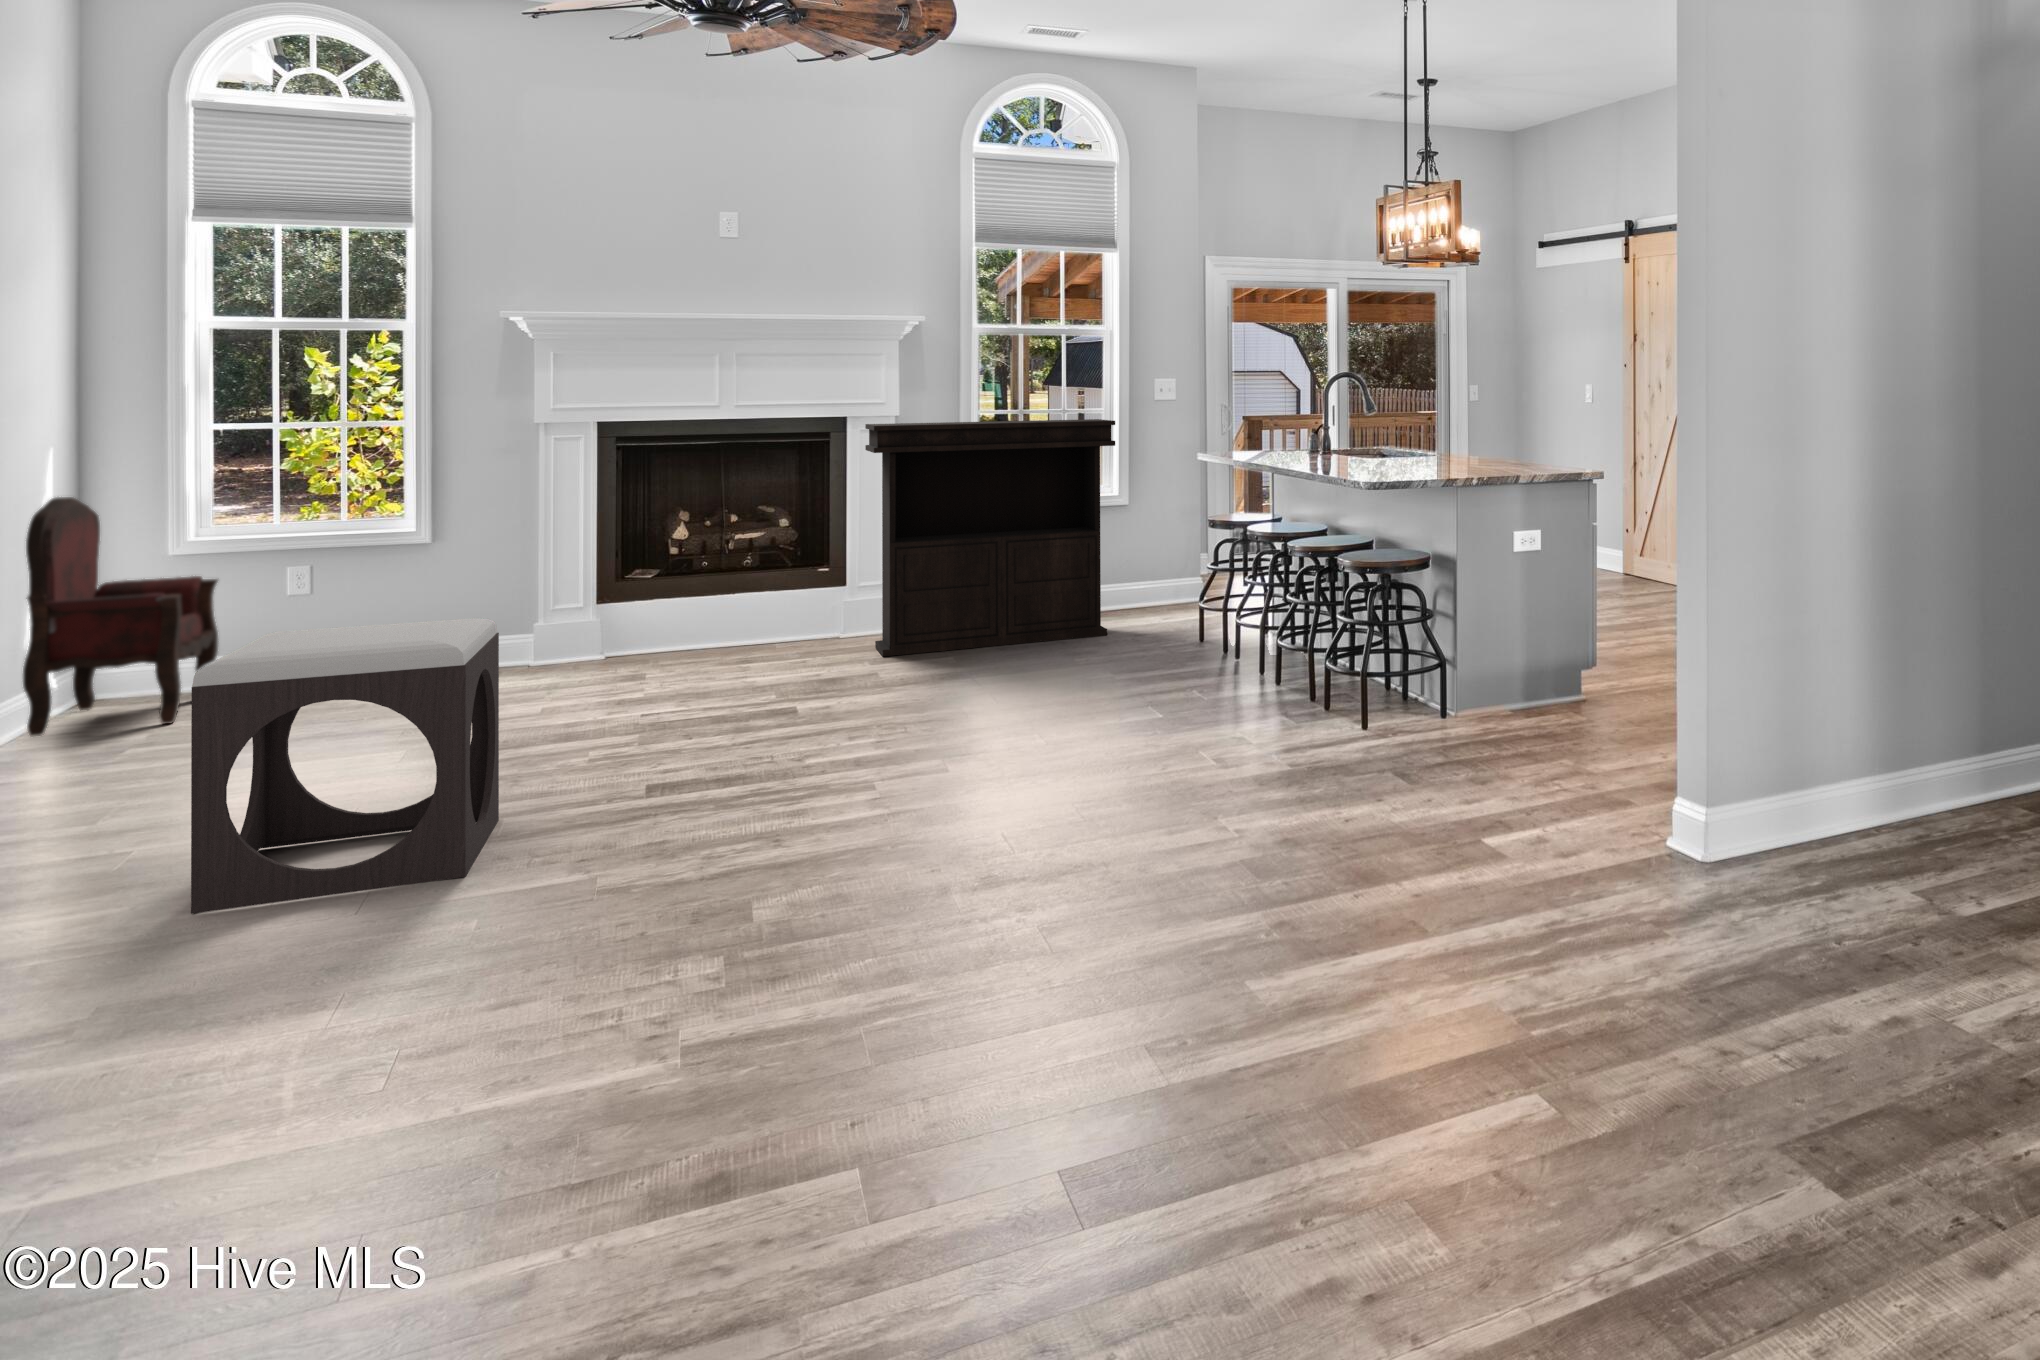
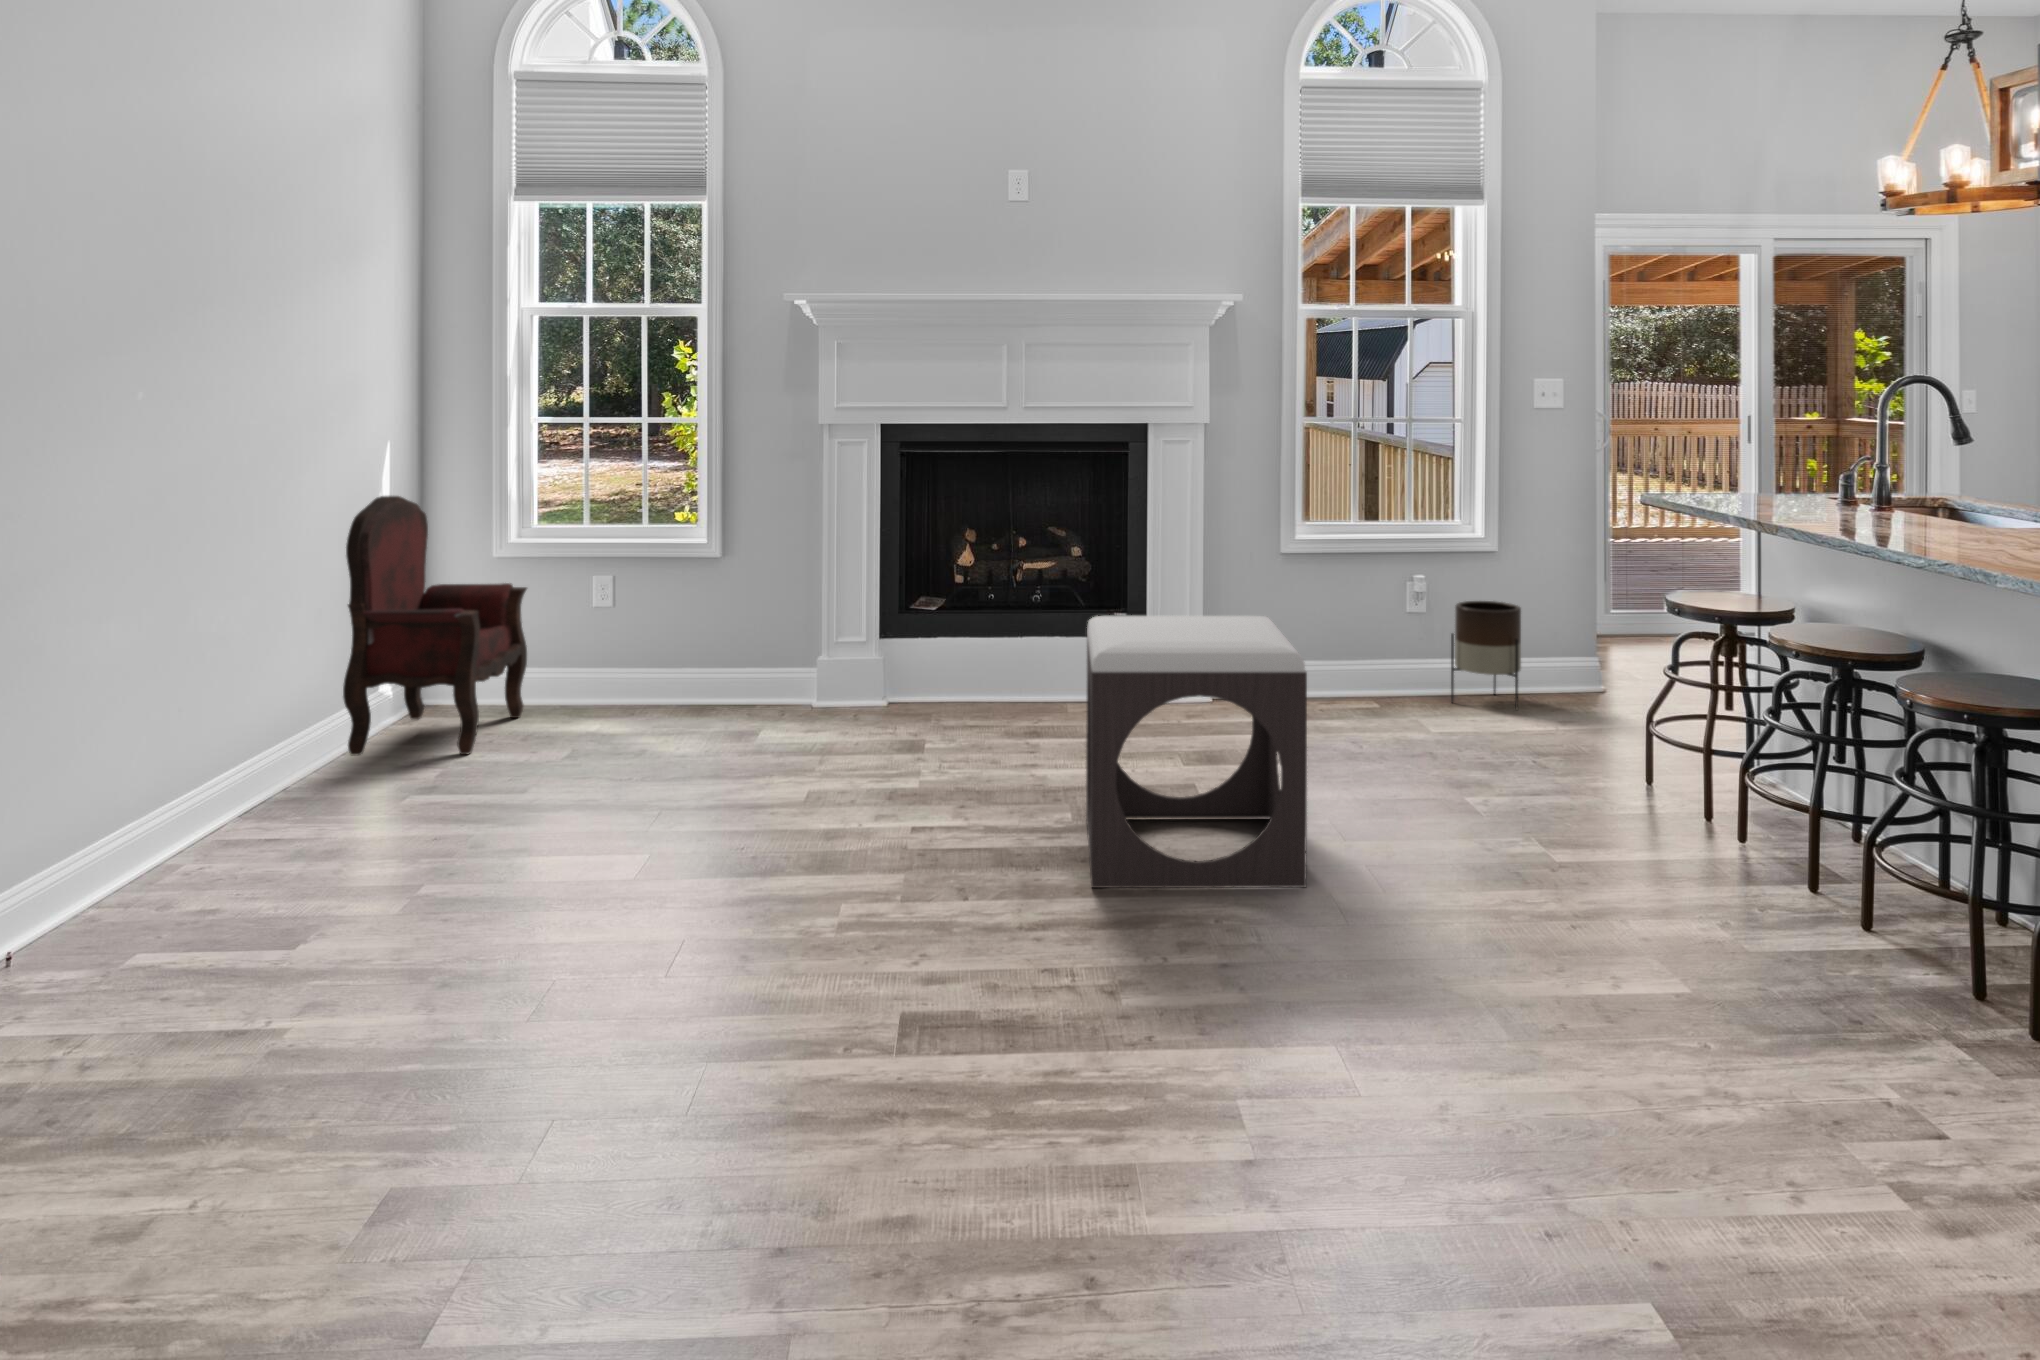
console table: present [865,419,1115,656] -> none [1176,435,1503,746]
planter: none [1089,542,1141,618] -> present [1451,601,1521,710]
footstool: present [191,618,499,913] -> present [1086,616,1307,888]

